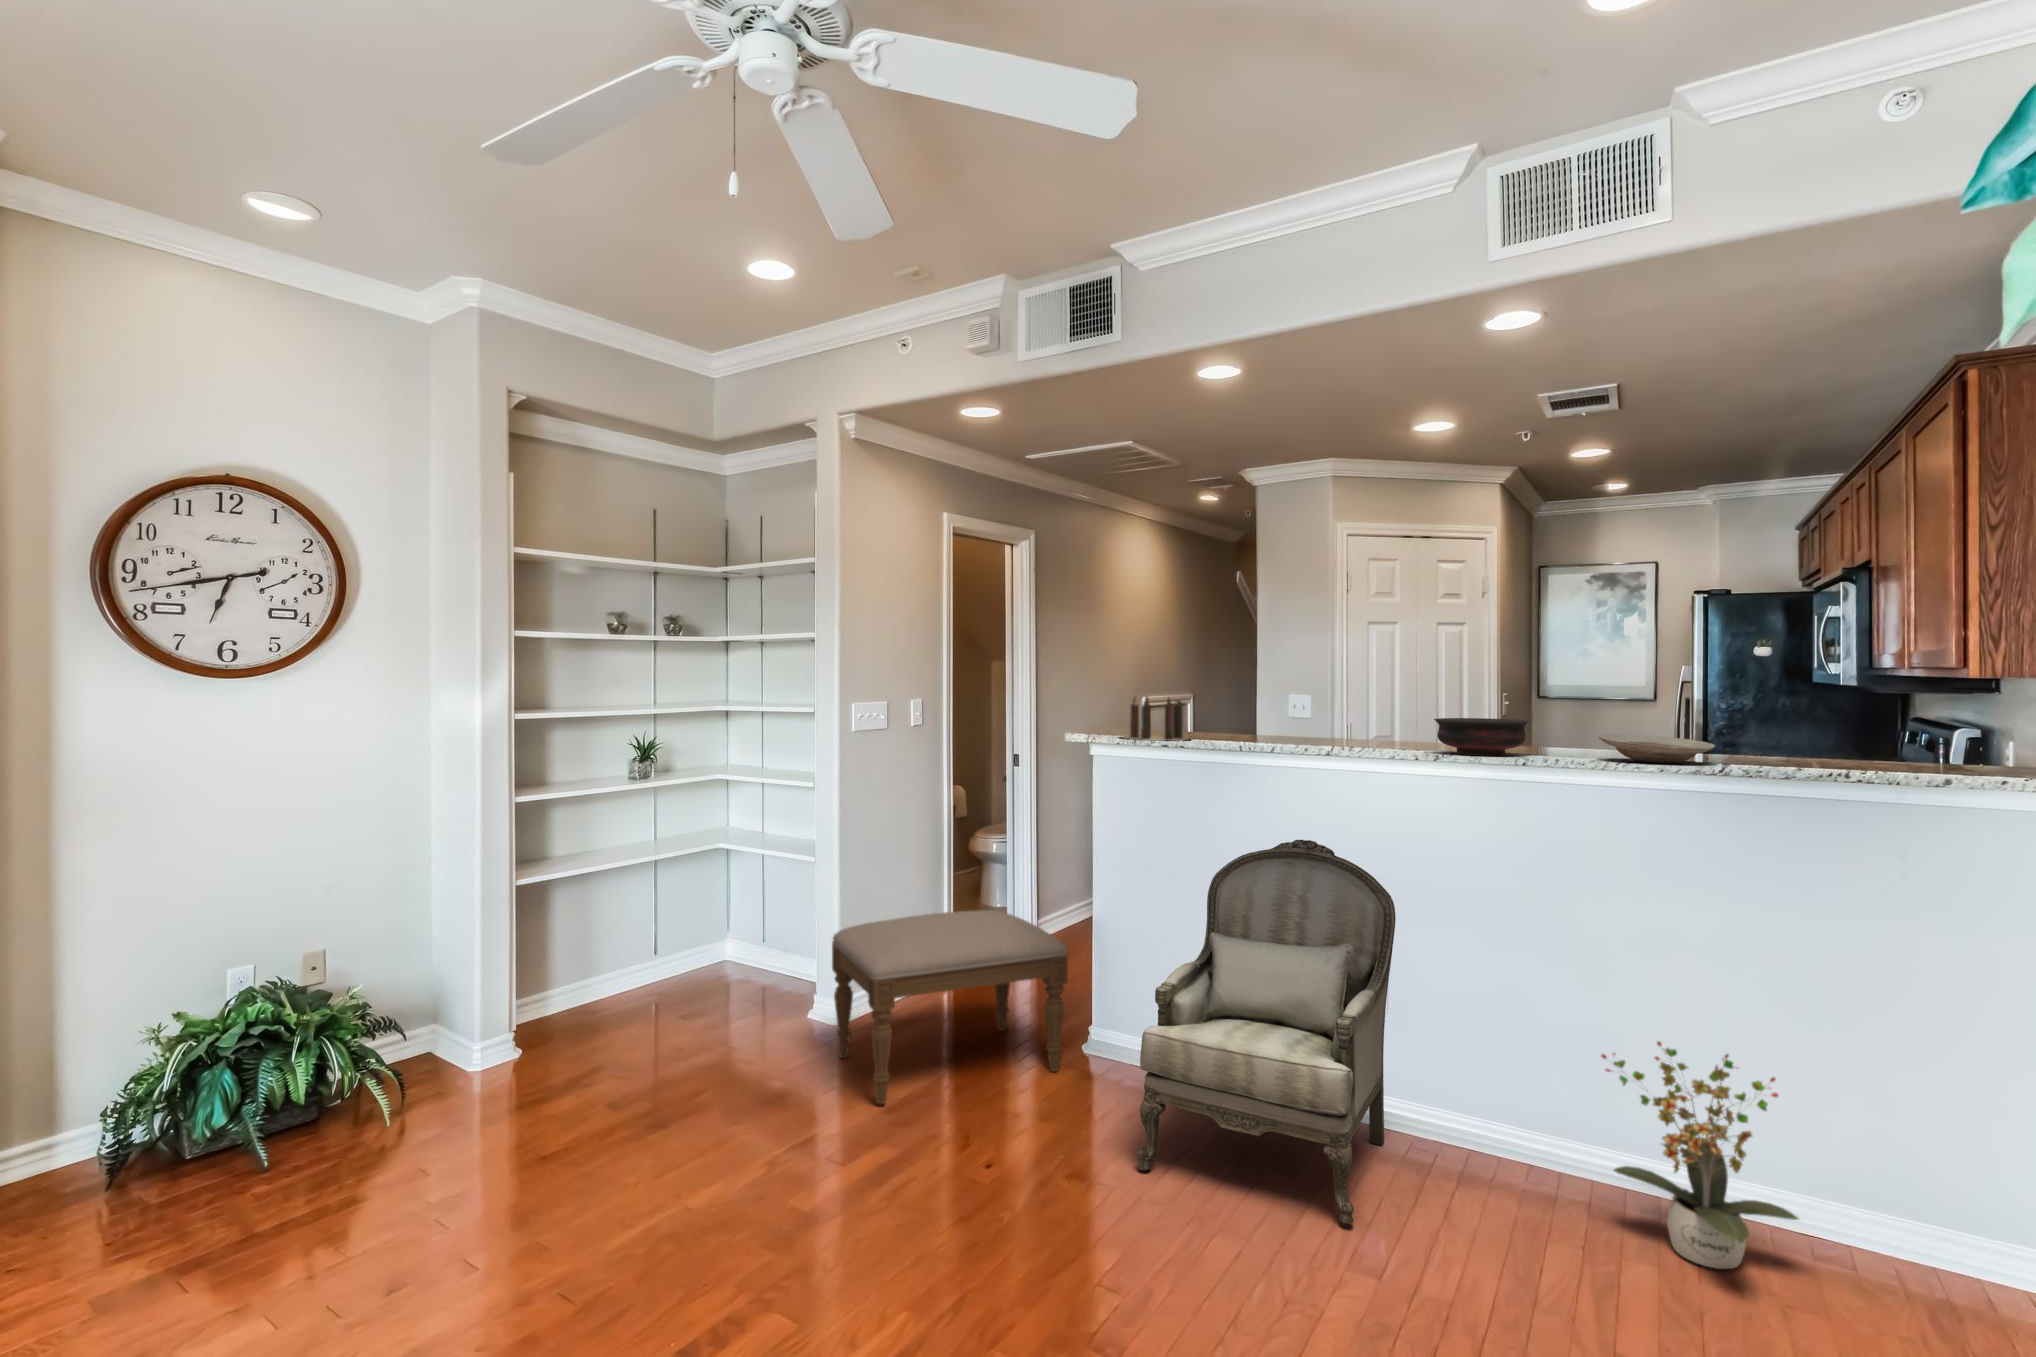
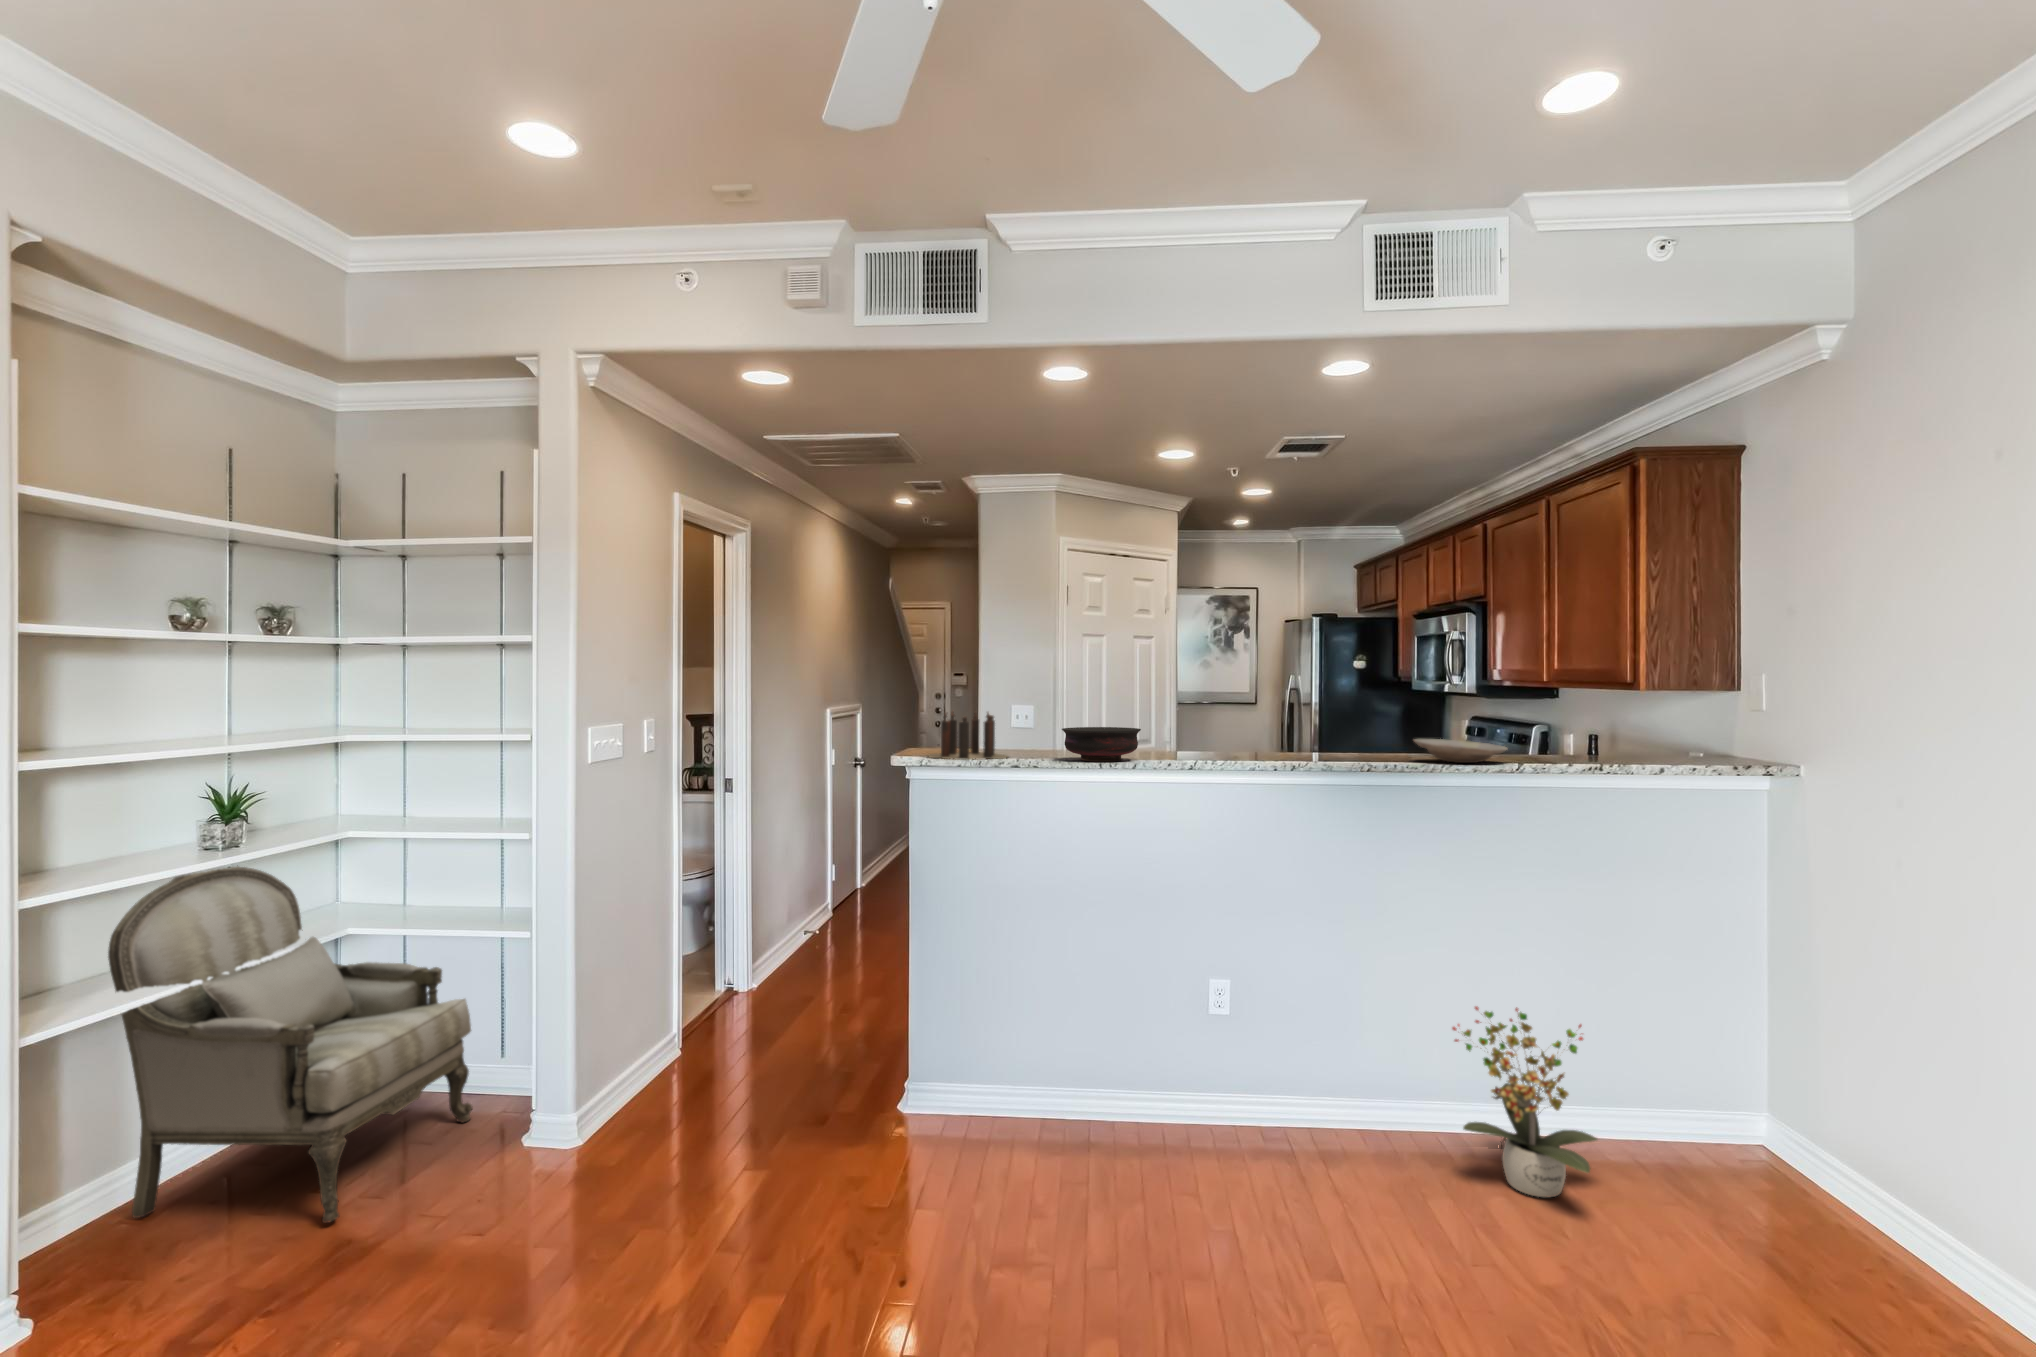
bowl: present [1434,718,1529,756] -> present [1062,727,1141,762]
armchair: present [1137,840,1396,1224] -> present [108,865,472,1223]
ottoman: present [832,910,1068,1104] -> none [594,965,899,1240]

